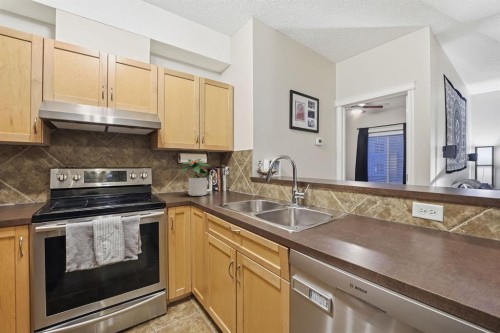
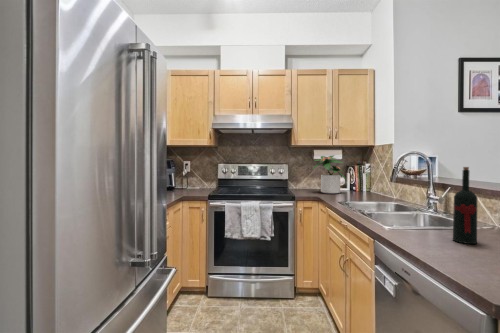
wine bottle: none [350,167,371,237] -> present [453,167,477,244]

